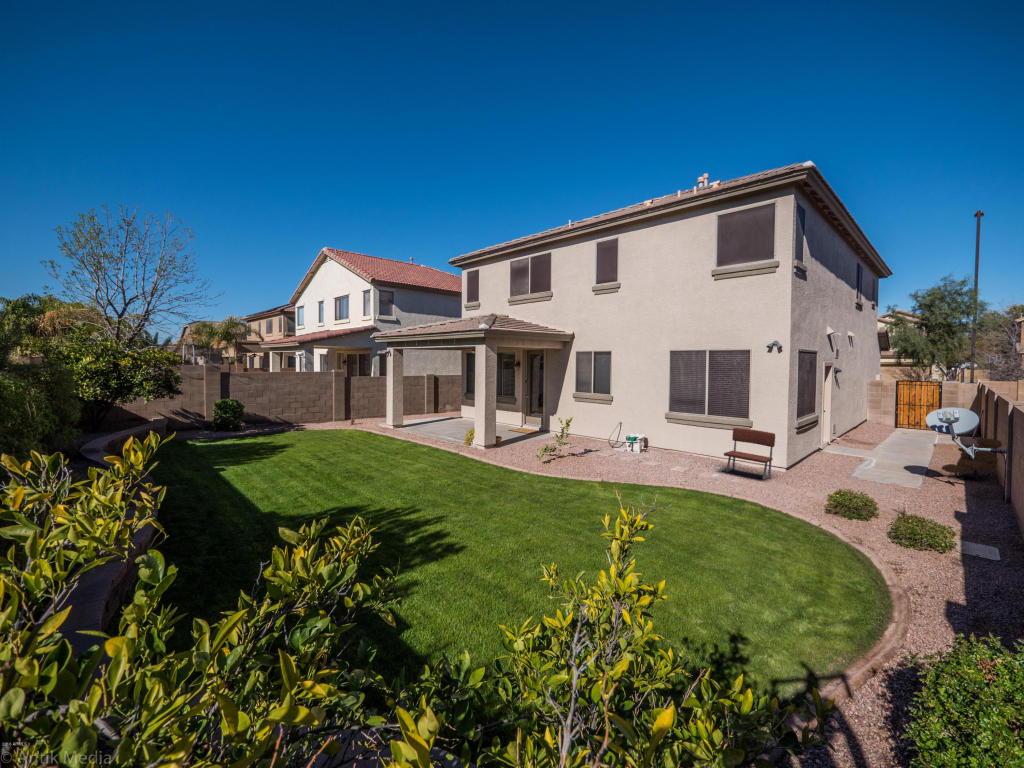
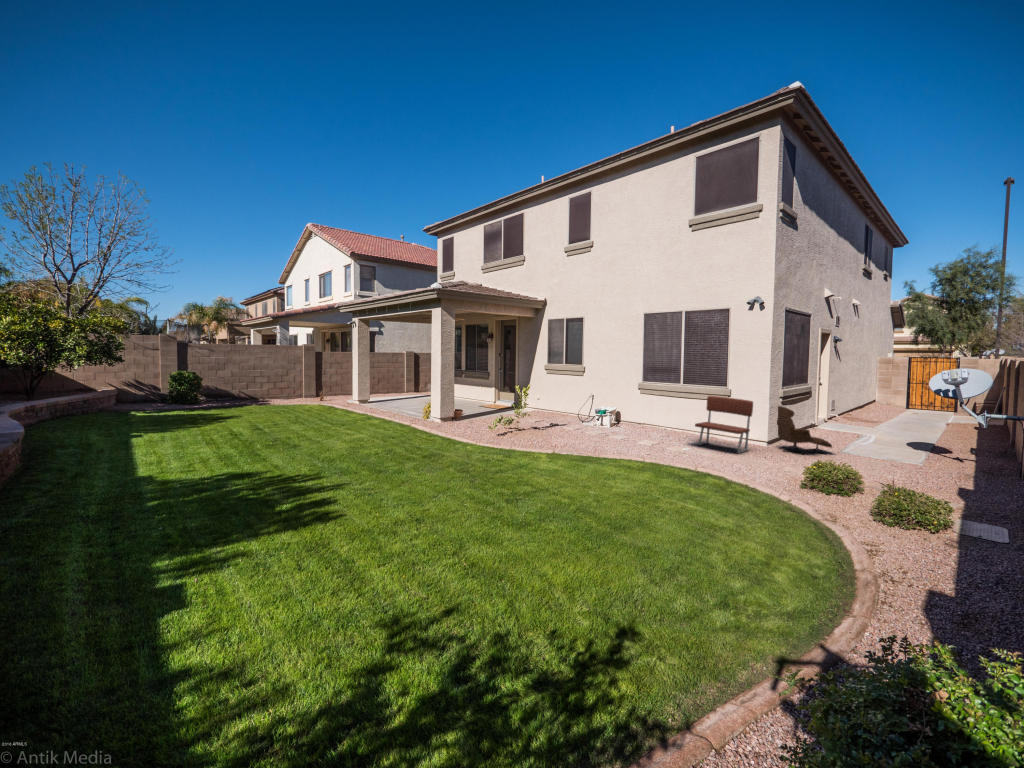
lounge chair: present [942,438,1002,481] -> present [777,406,832,454]

